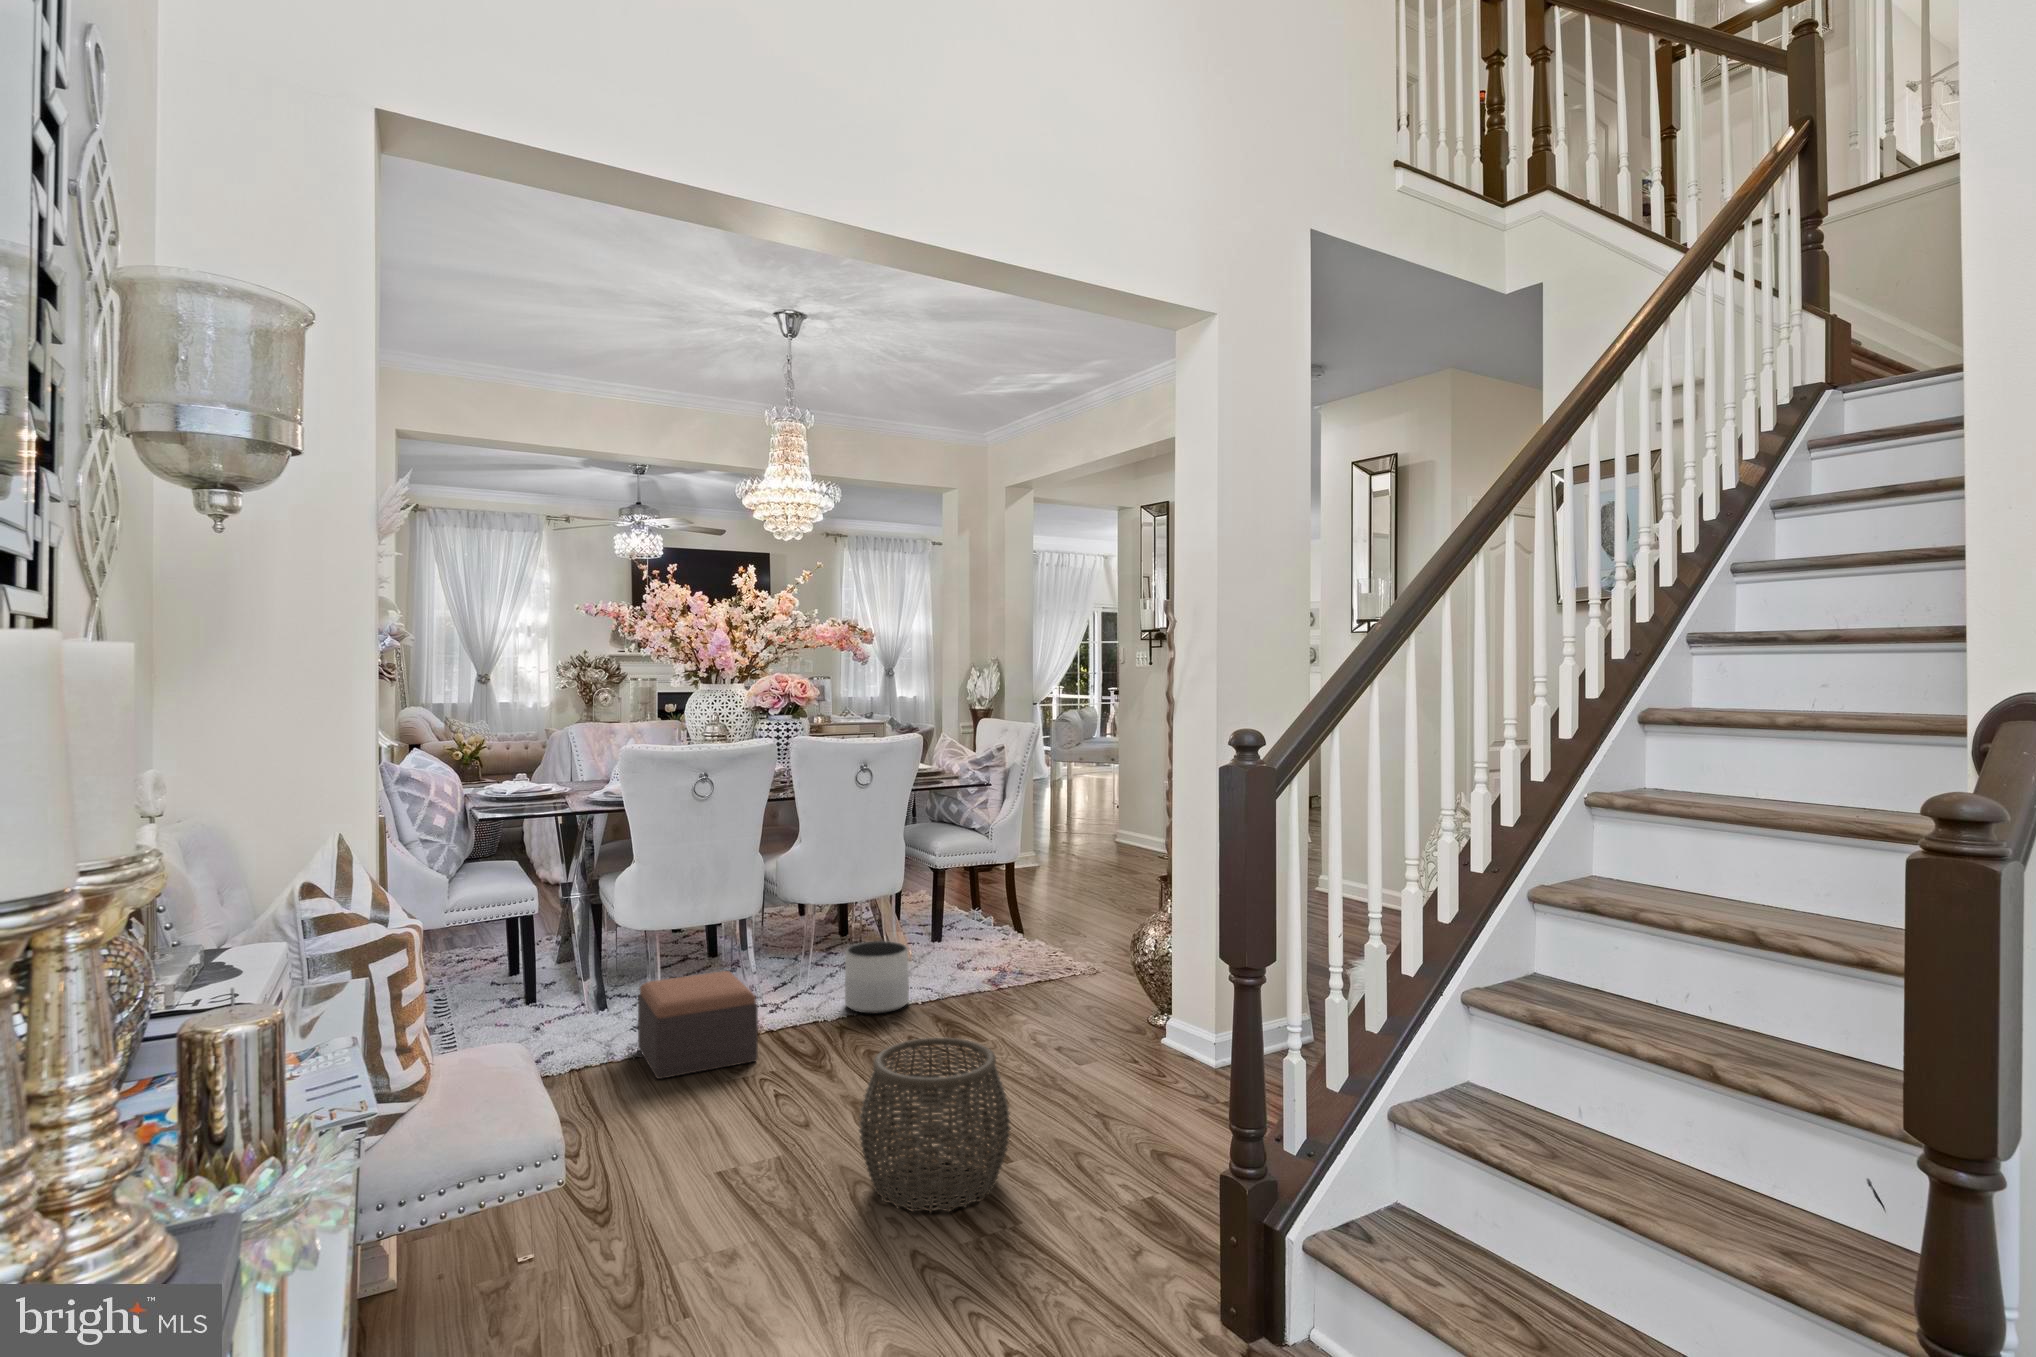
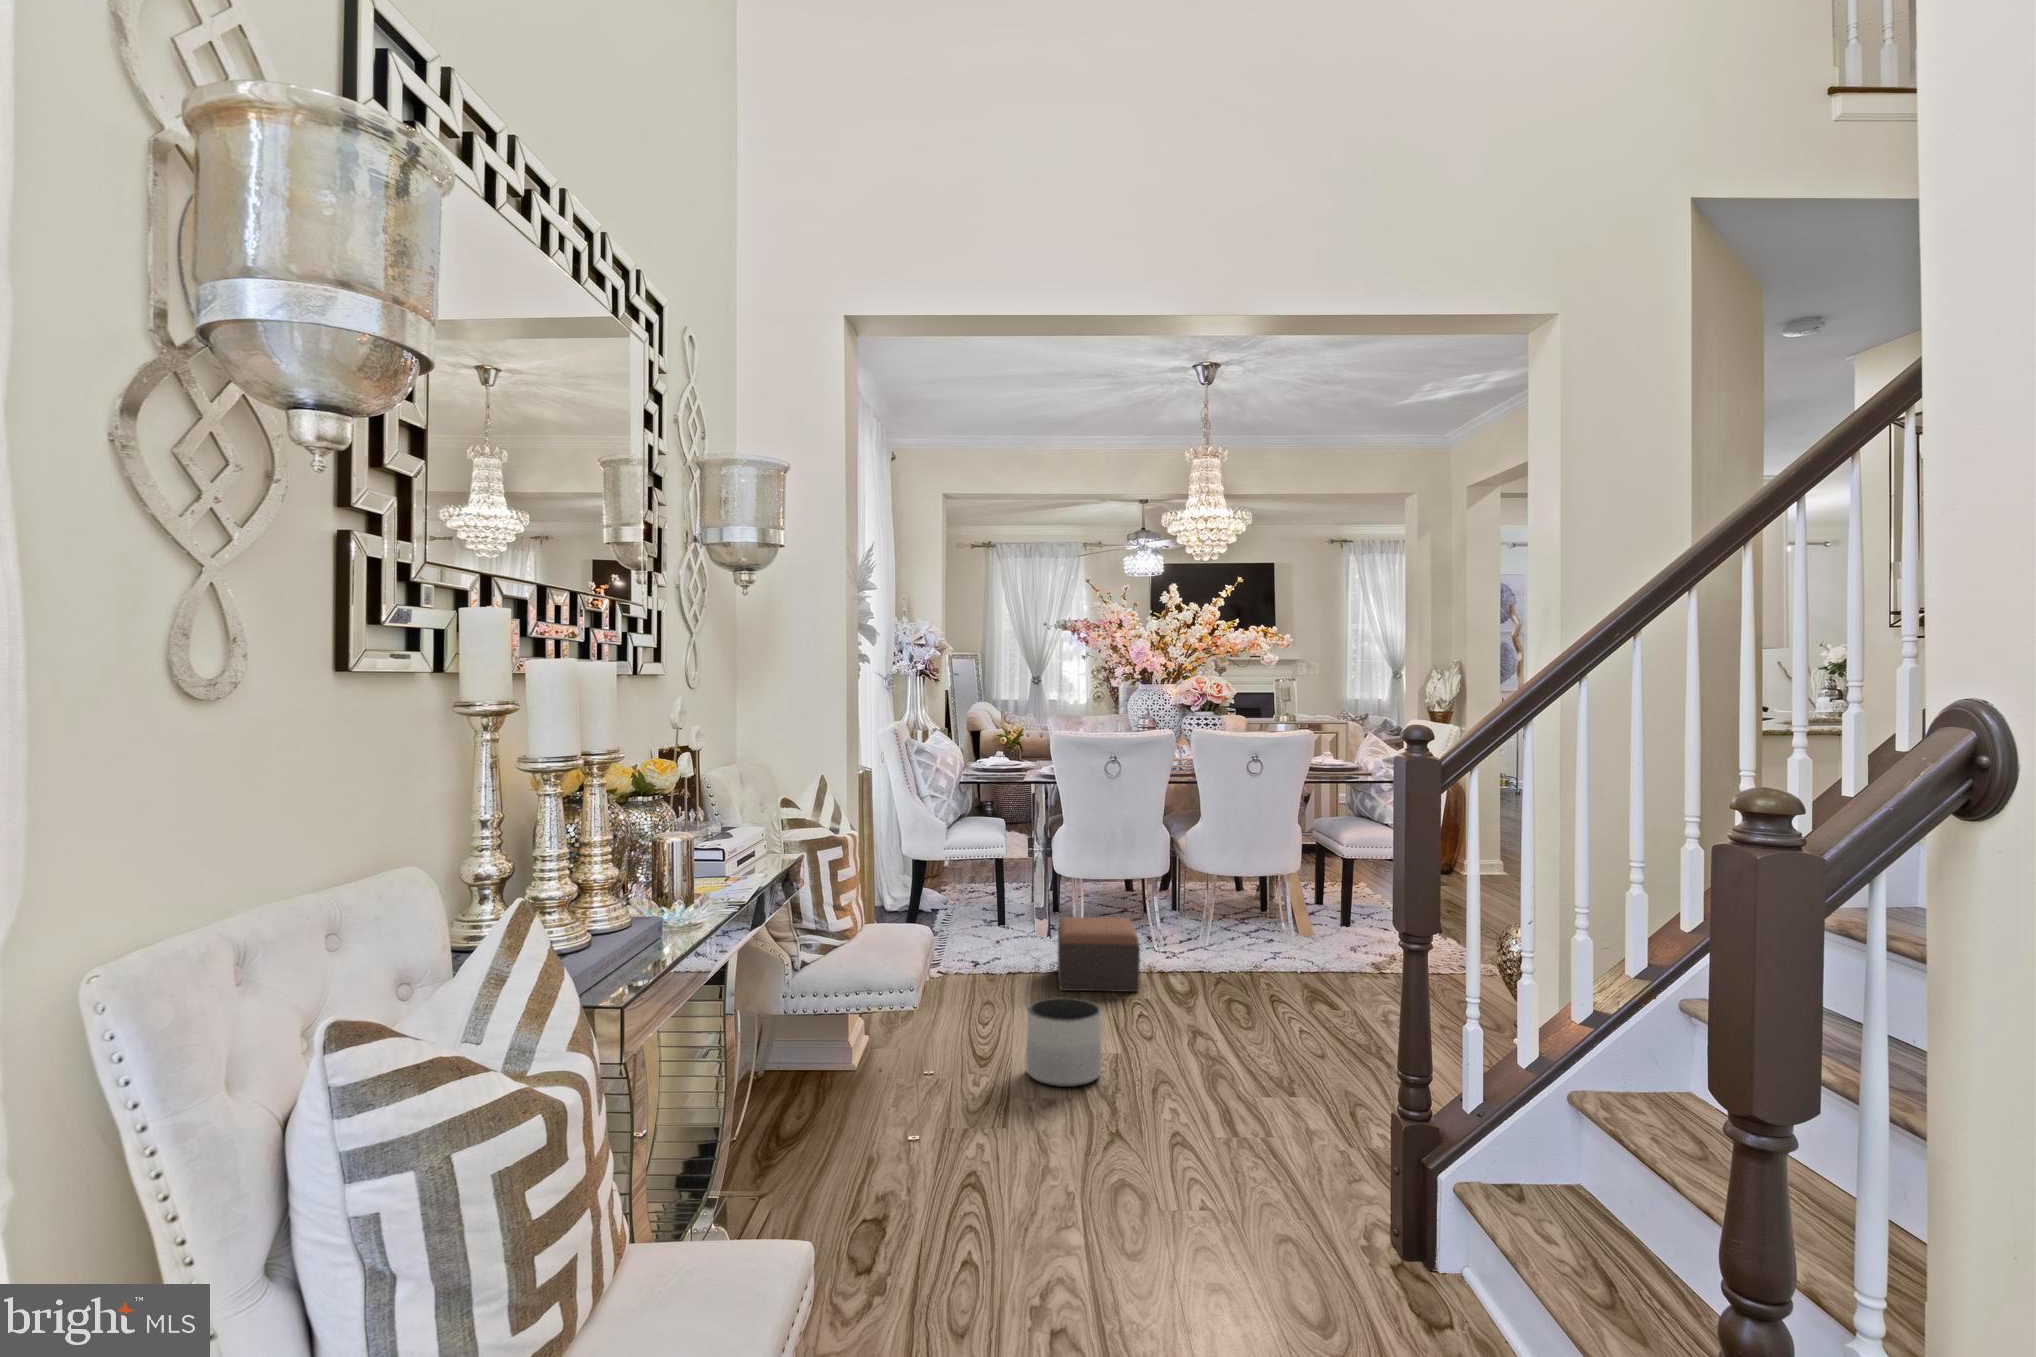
planter: present [845,941,909,1014] -> present [1026,998,1102,1087]
woven basket: present [859,1038,1011,1212] -> none [1162,980,1287,1117]

